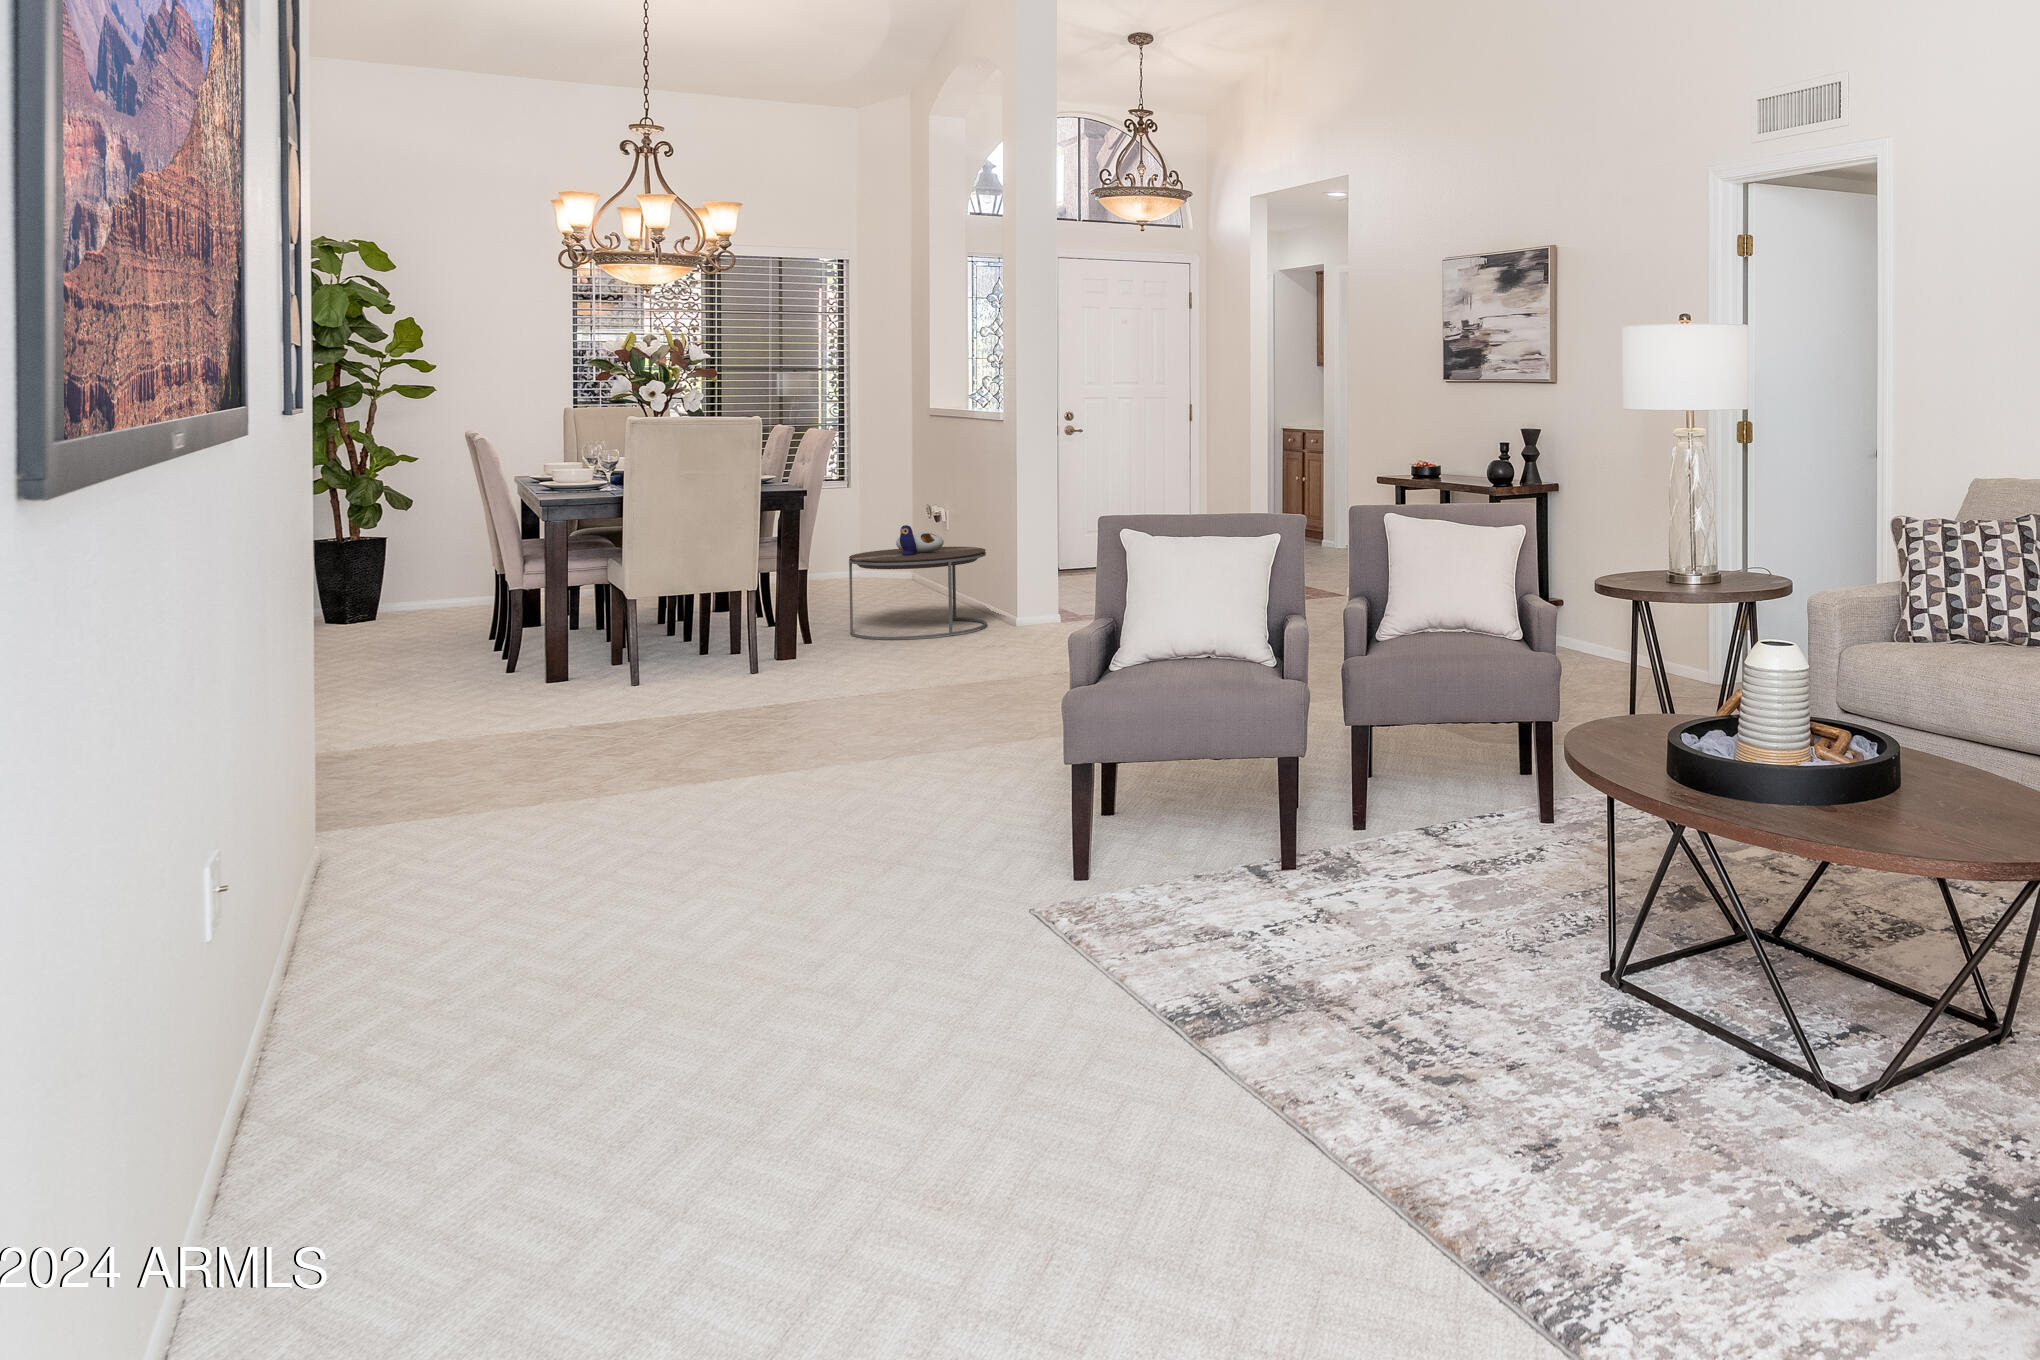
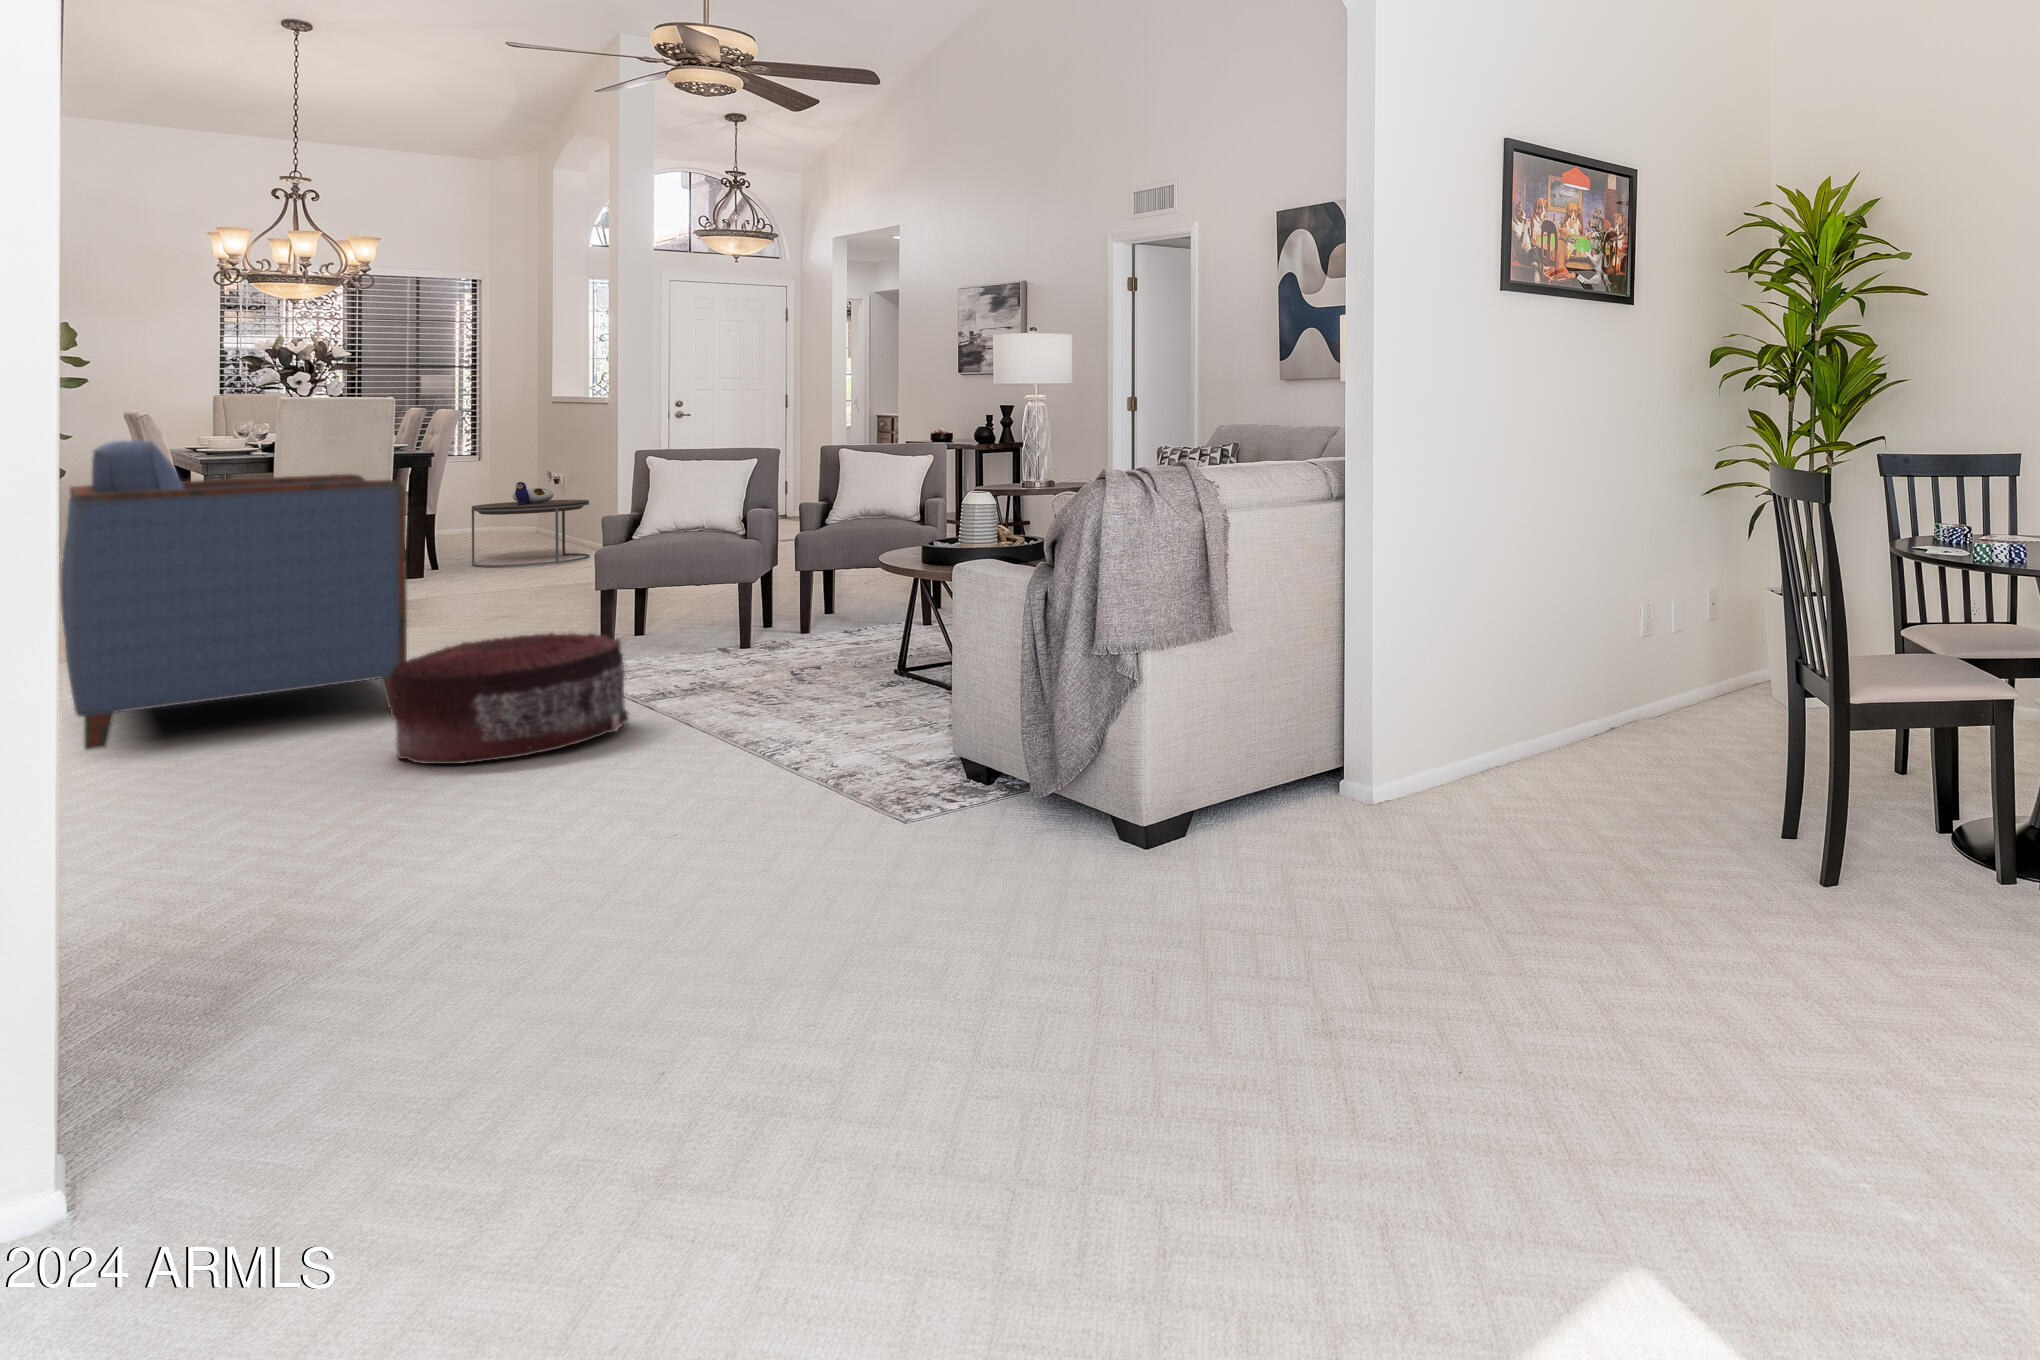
armchair: none [284,521,805,1103] -> present [61,440,407,750]
pouf: none [787,909,1197,1251] -> present [390,633,628,764]

